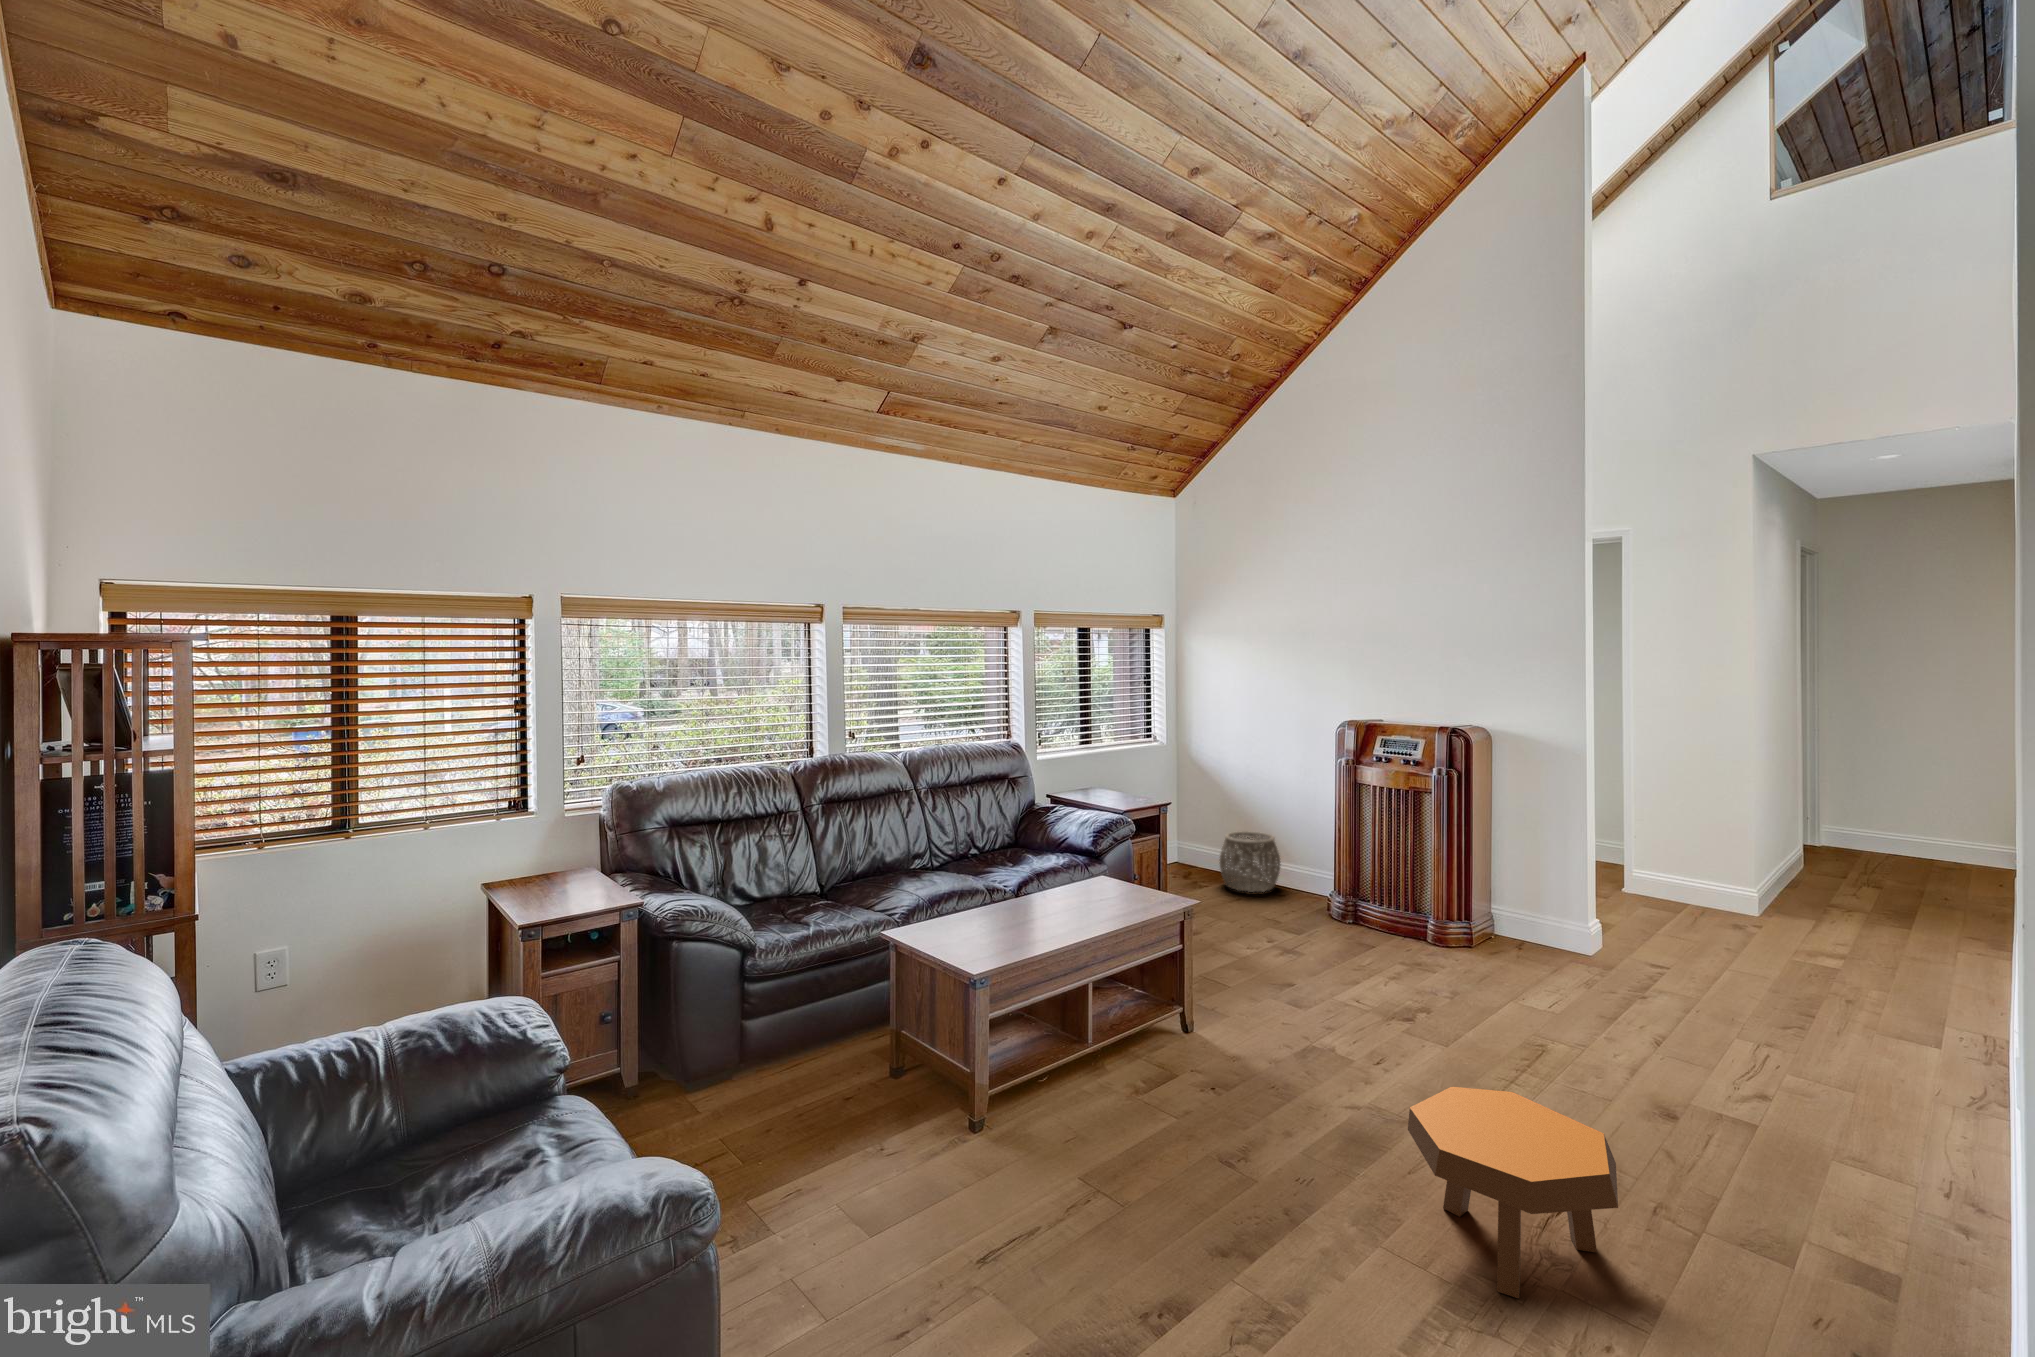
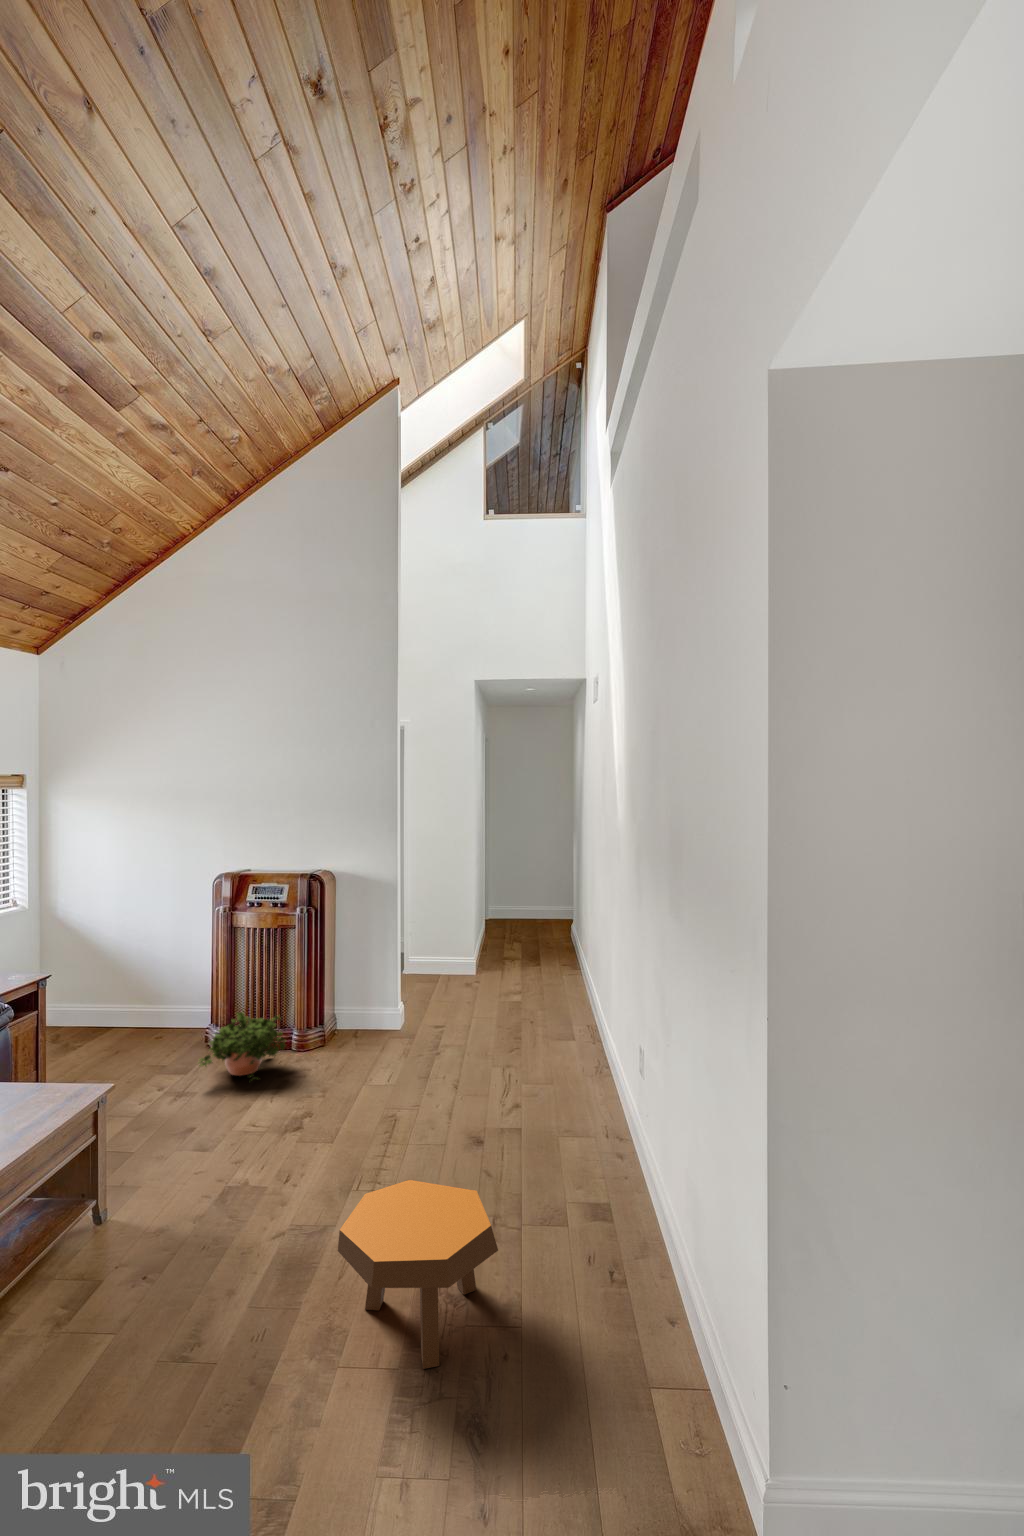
woven basket: present [1220,831,1281,892] -> none [88,983,155,1046]
potted plant: none [1311,878,1418,957] -> present [199,1012,286,1080]

